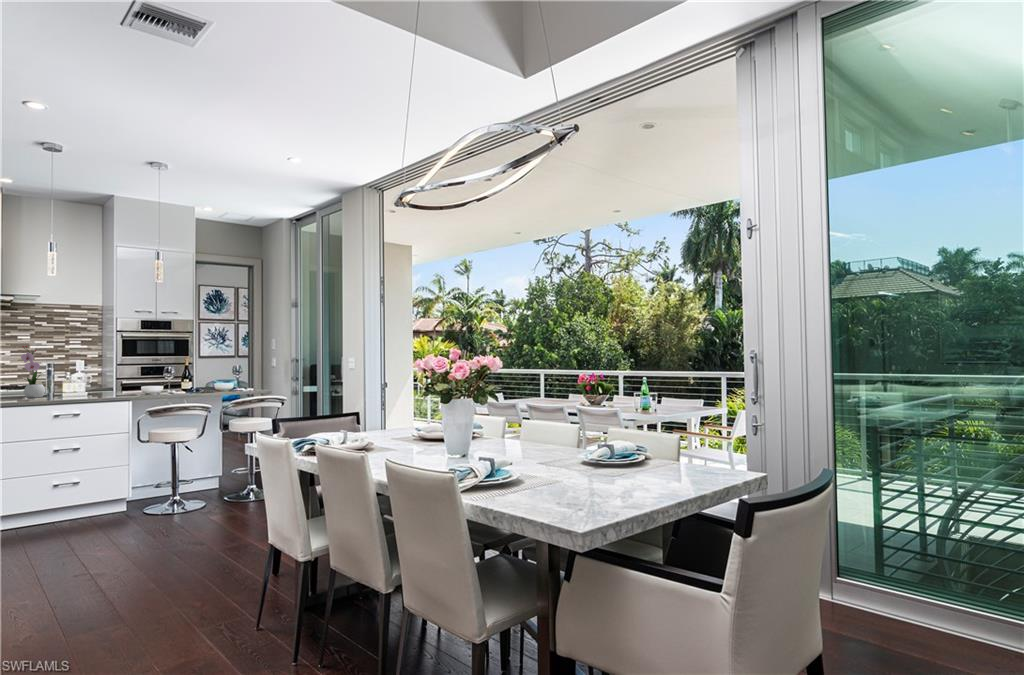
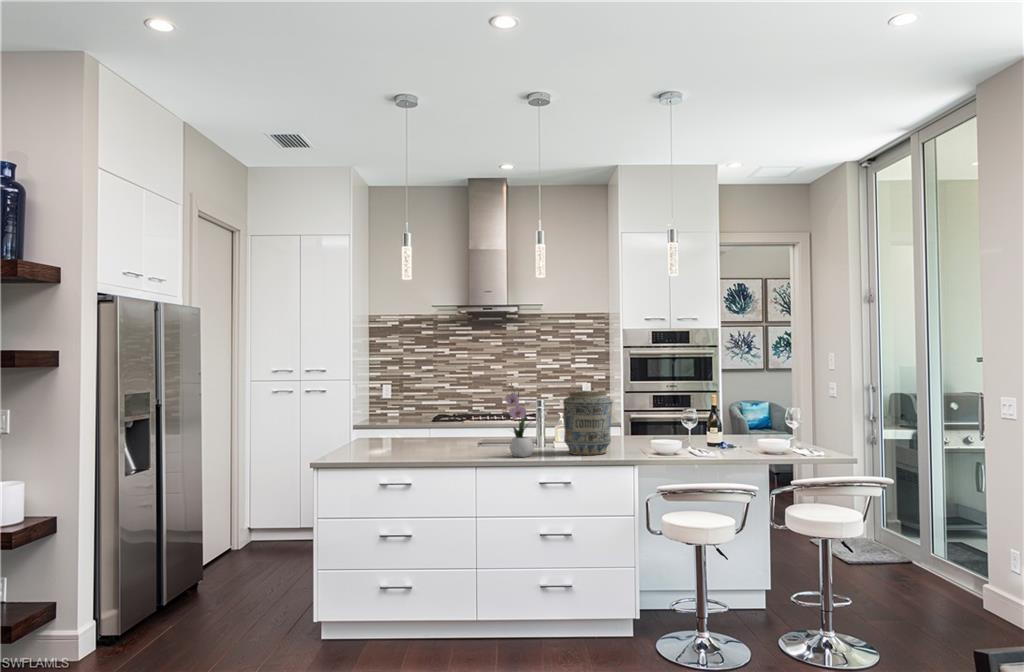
vase: none [70,353,110,395] -> present [563,391,612,455]

